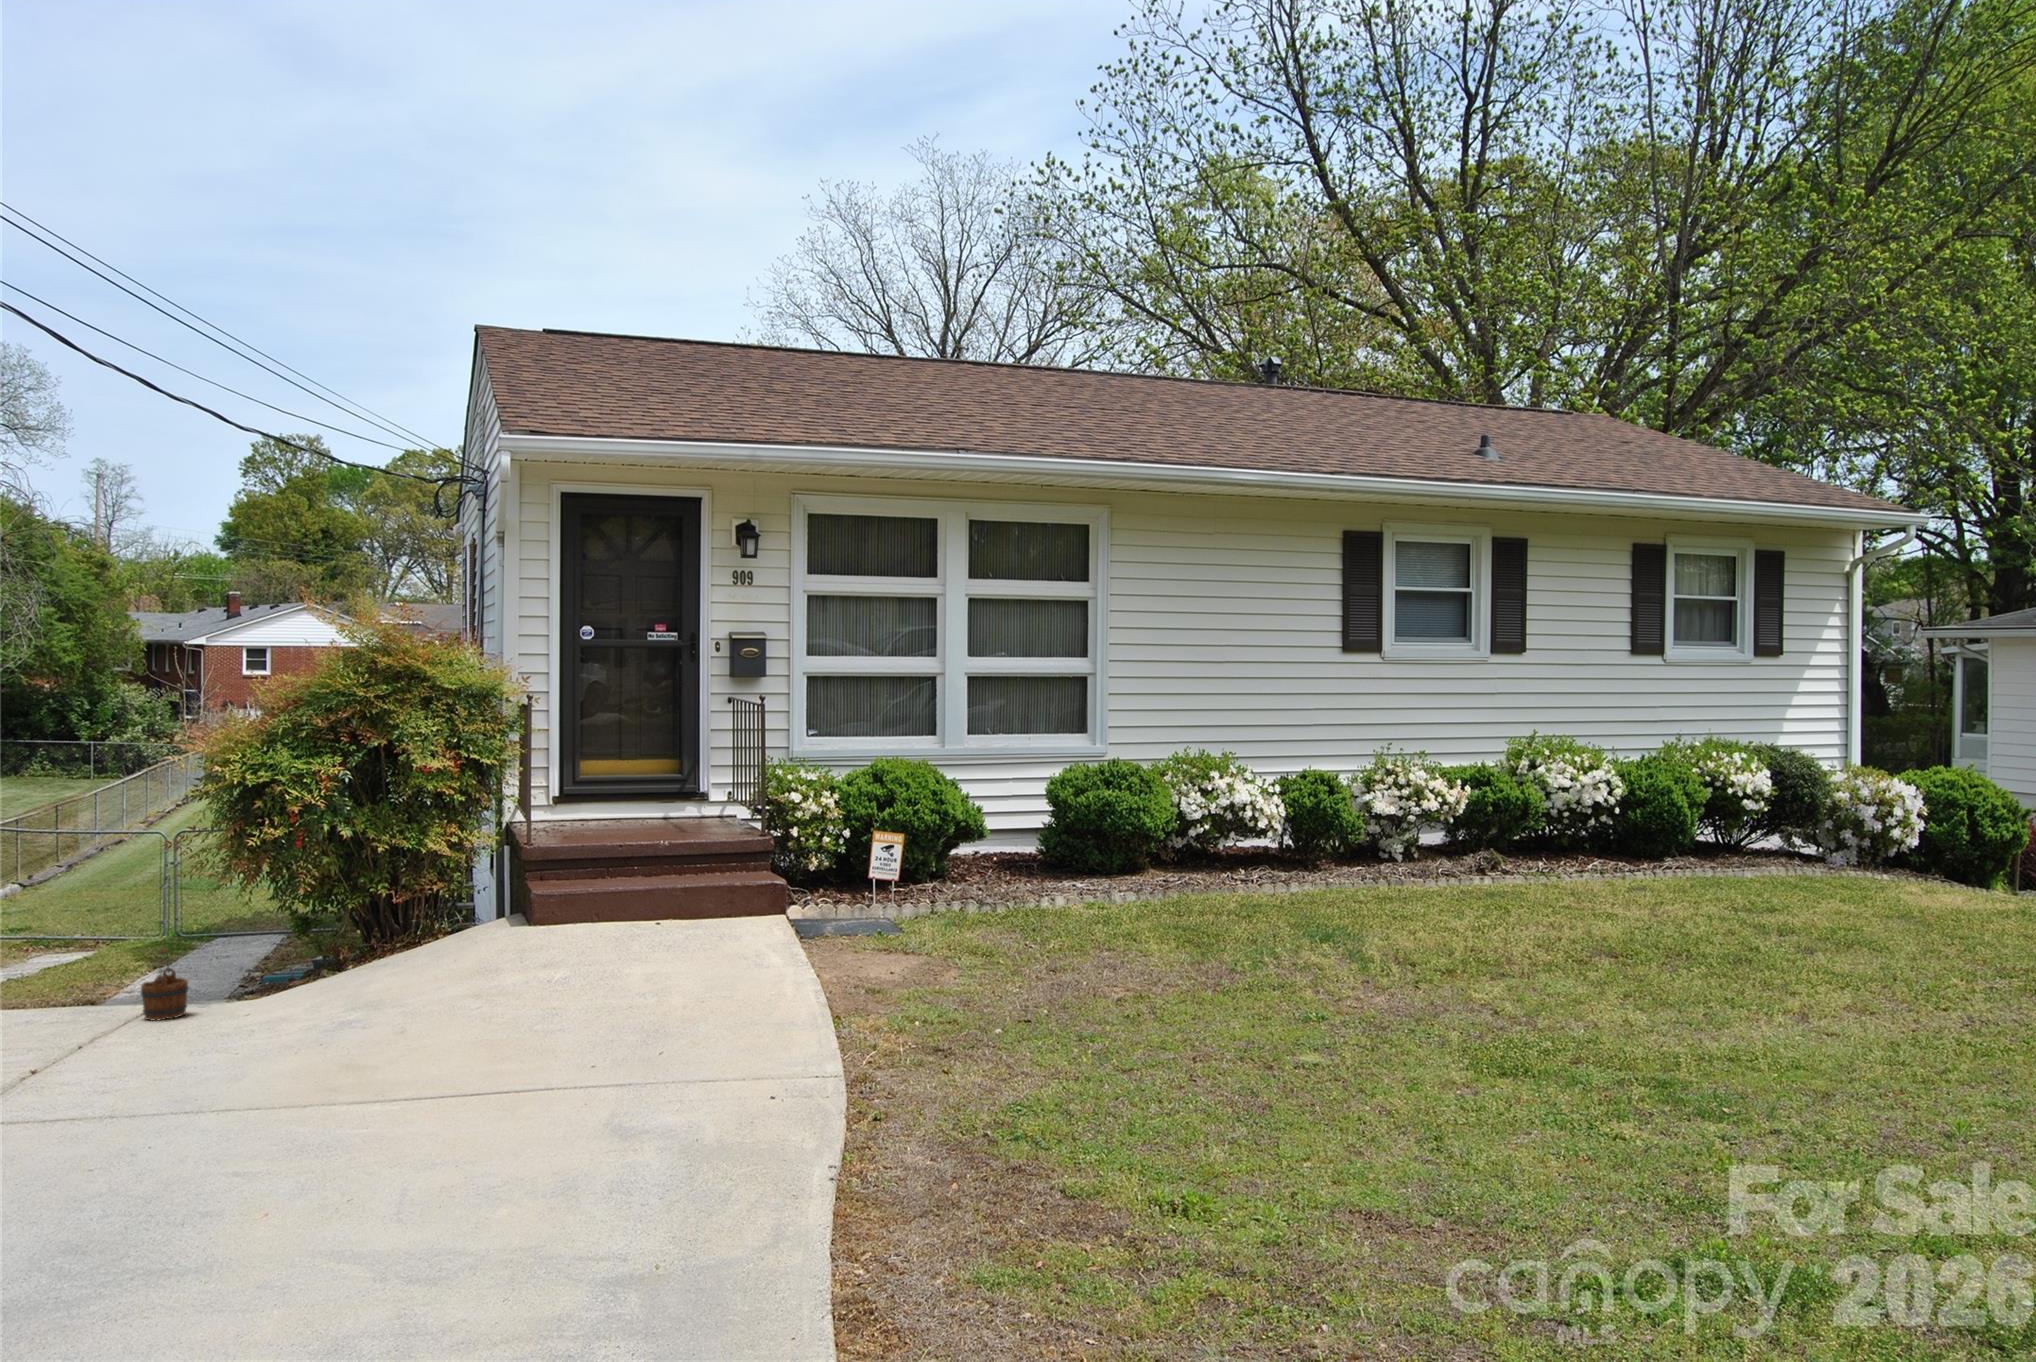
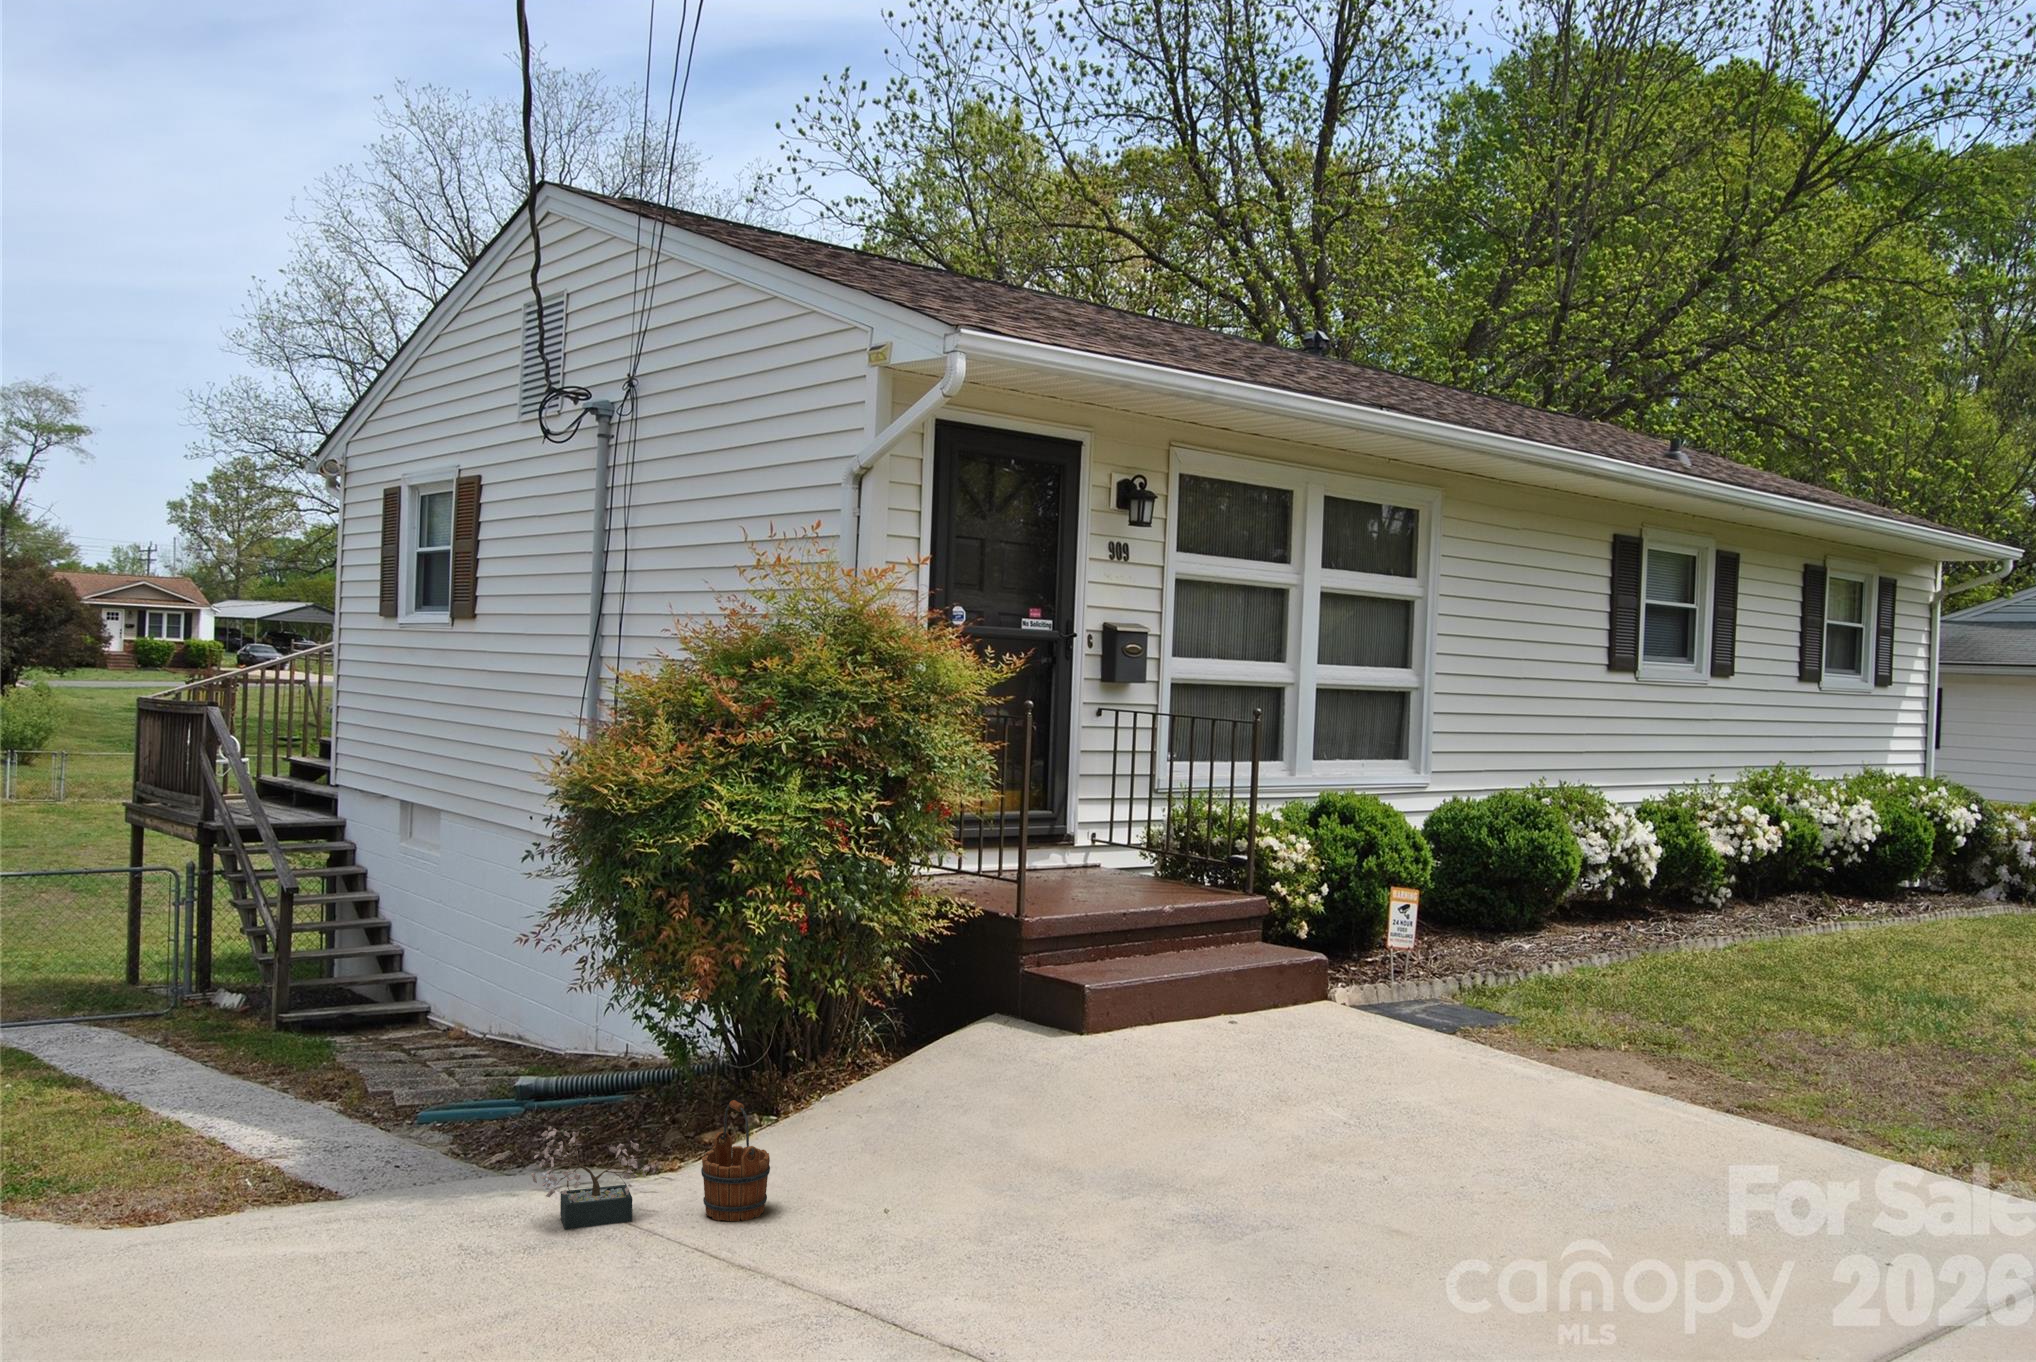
decorative plant: none [51,959,131,1019] -> present [531,1126,650,1230]

